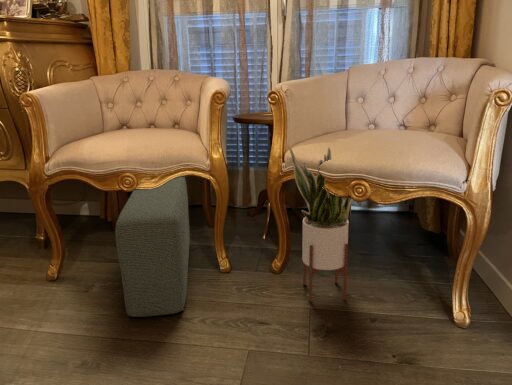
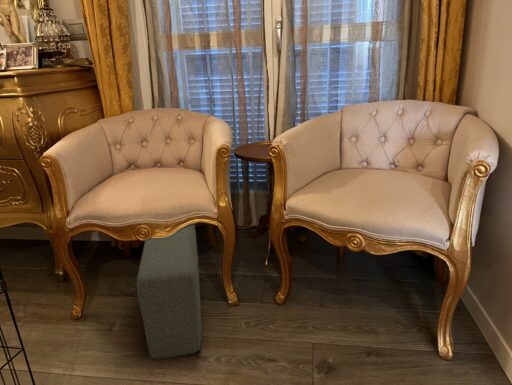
potted plant: present [289,147,353,302] -> none [290,202,355,337]

